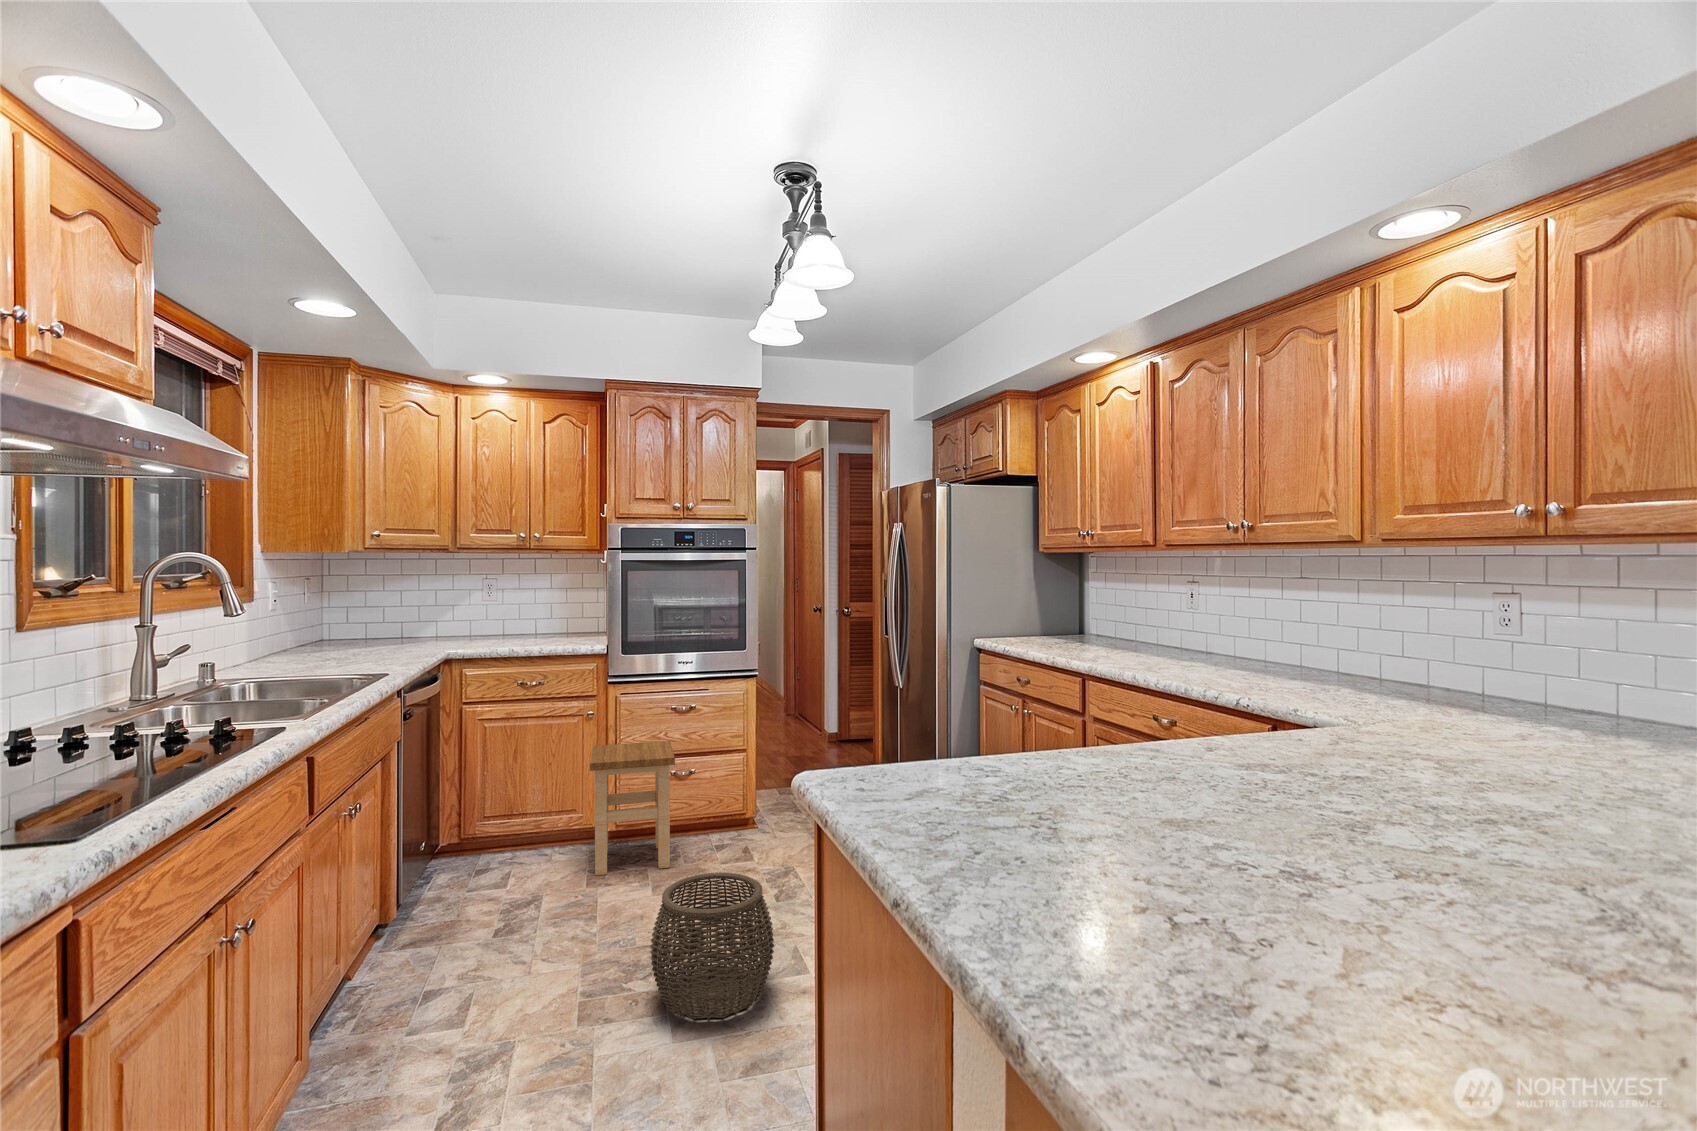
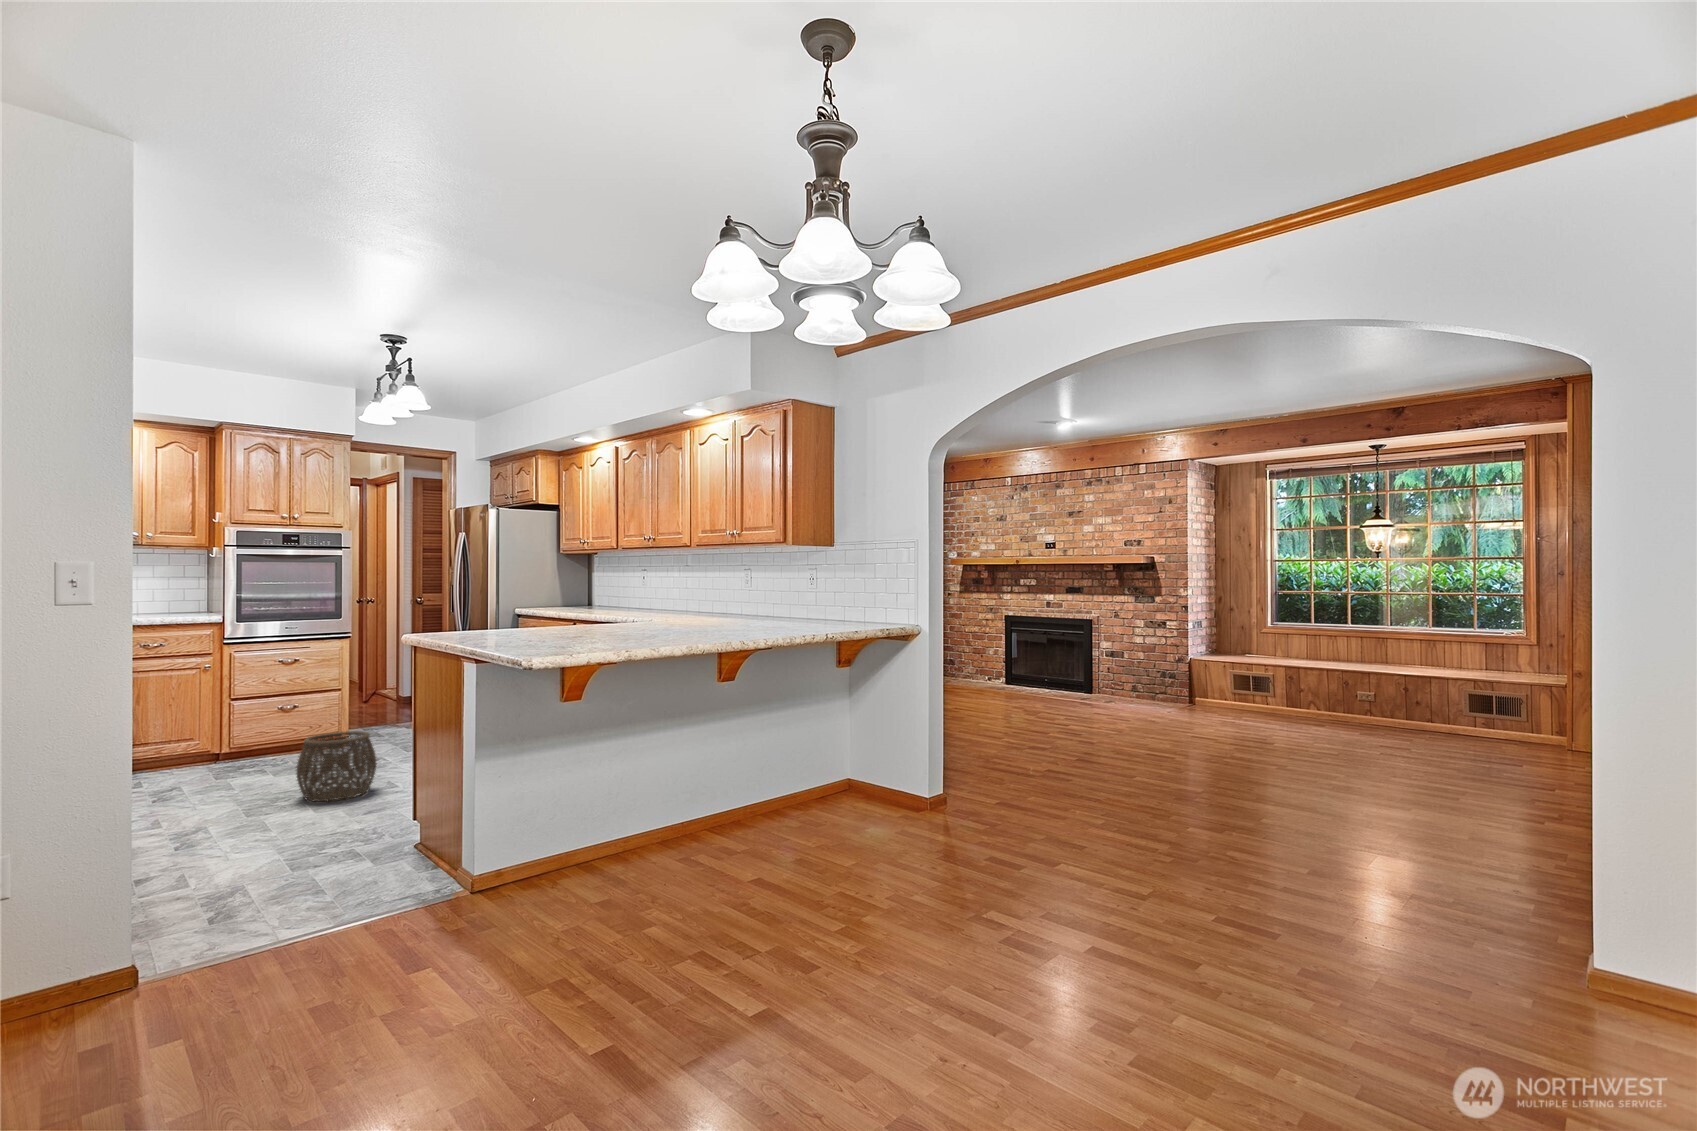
stool: present [590,741,675,875] -> none [211,684,289,773]

